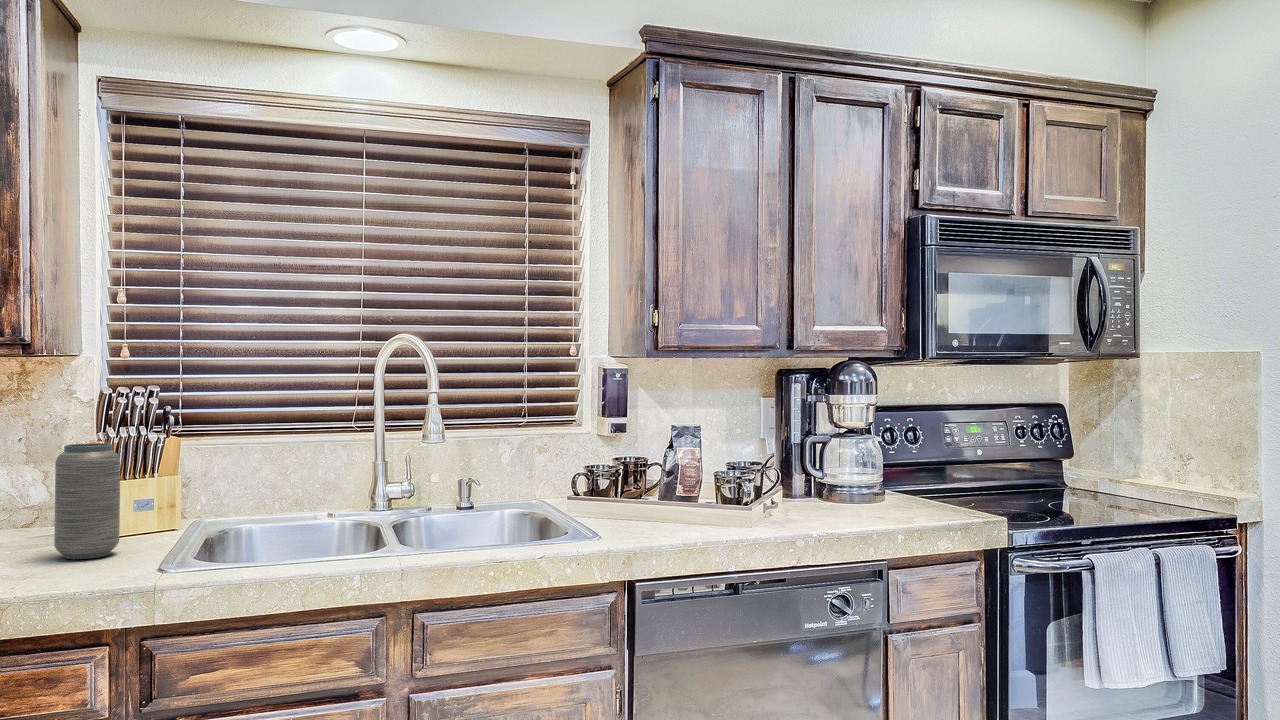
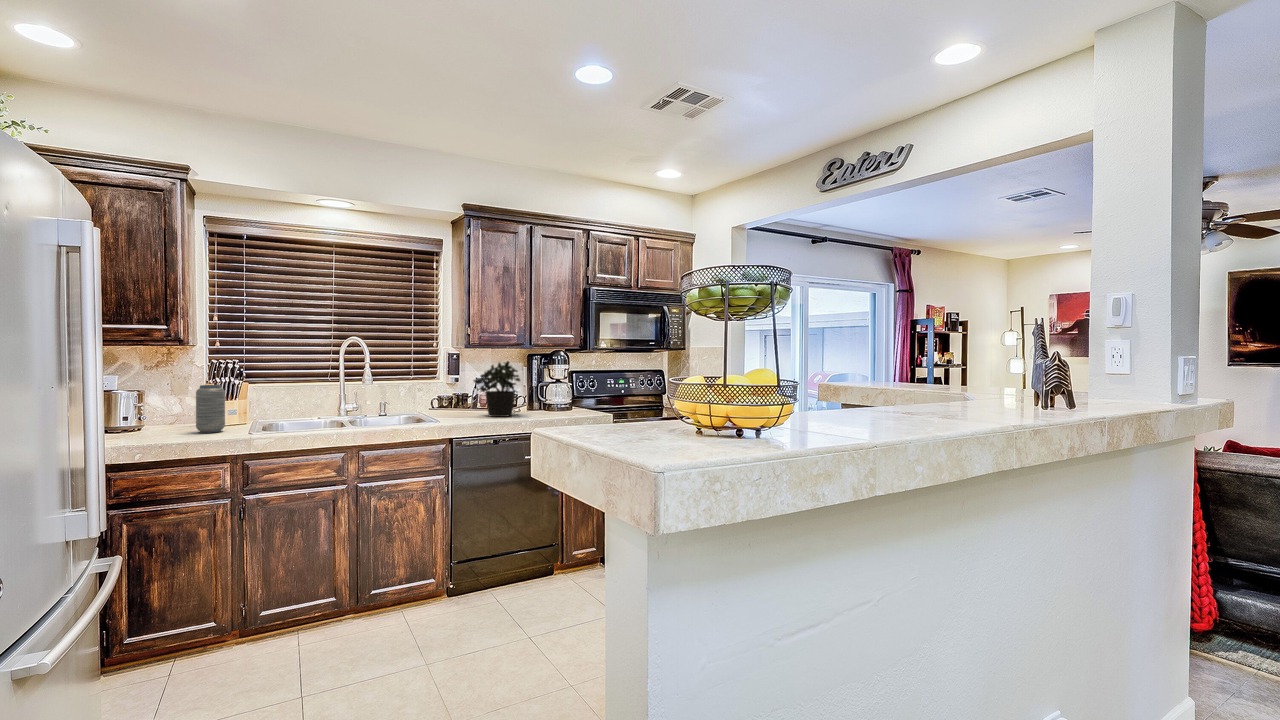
potted plant: none [663,385,779,520] -> present [474,361,520,417]

